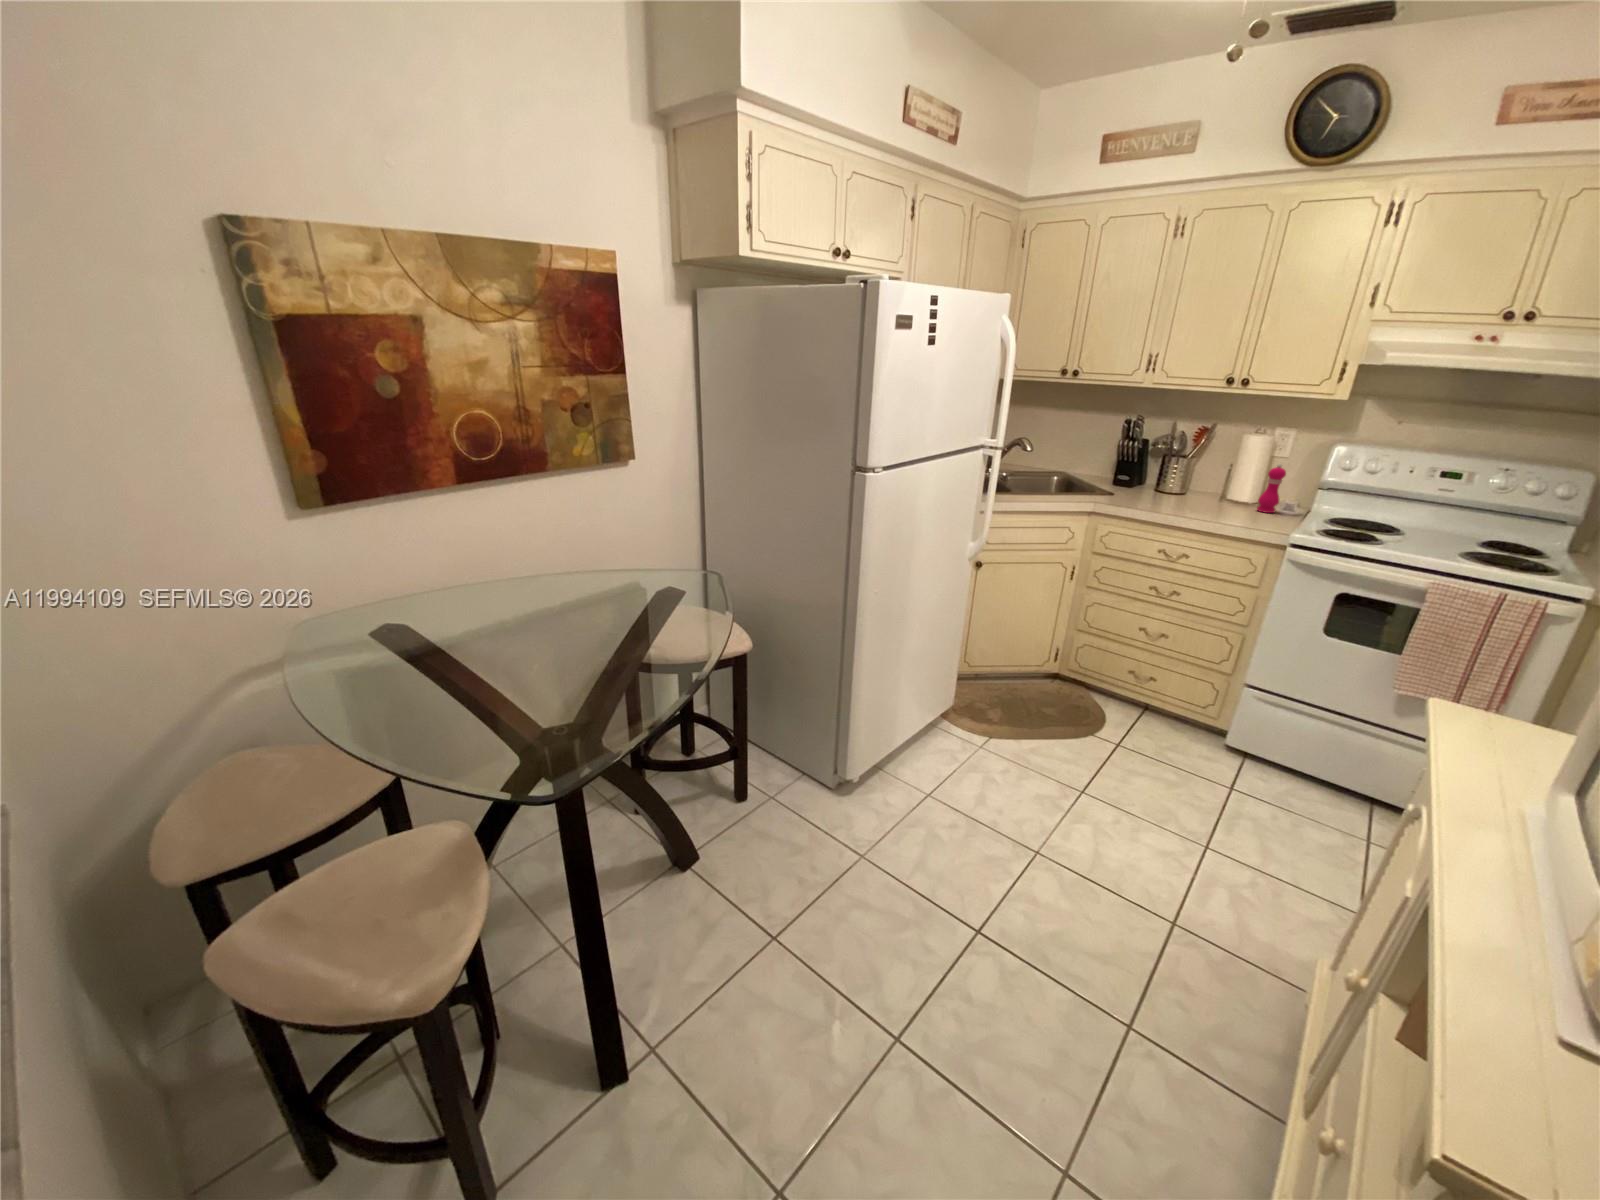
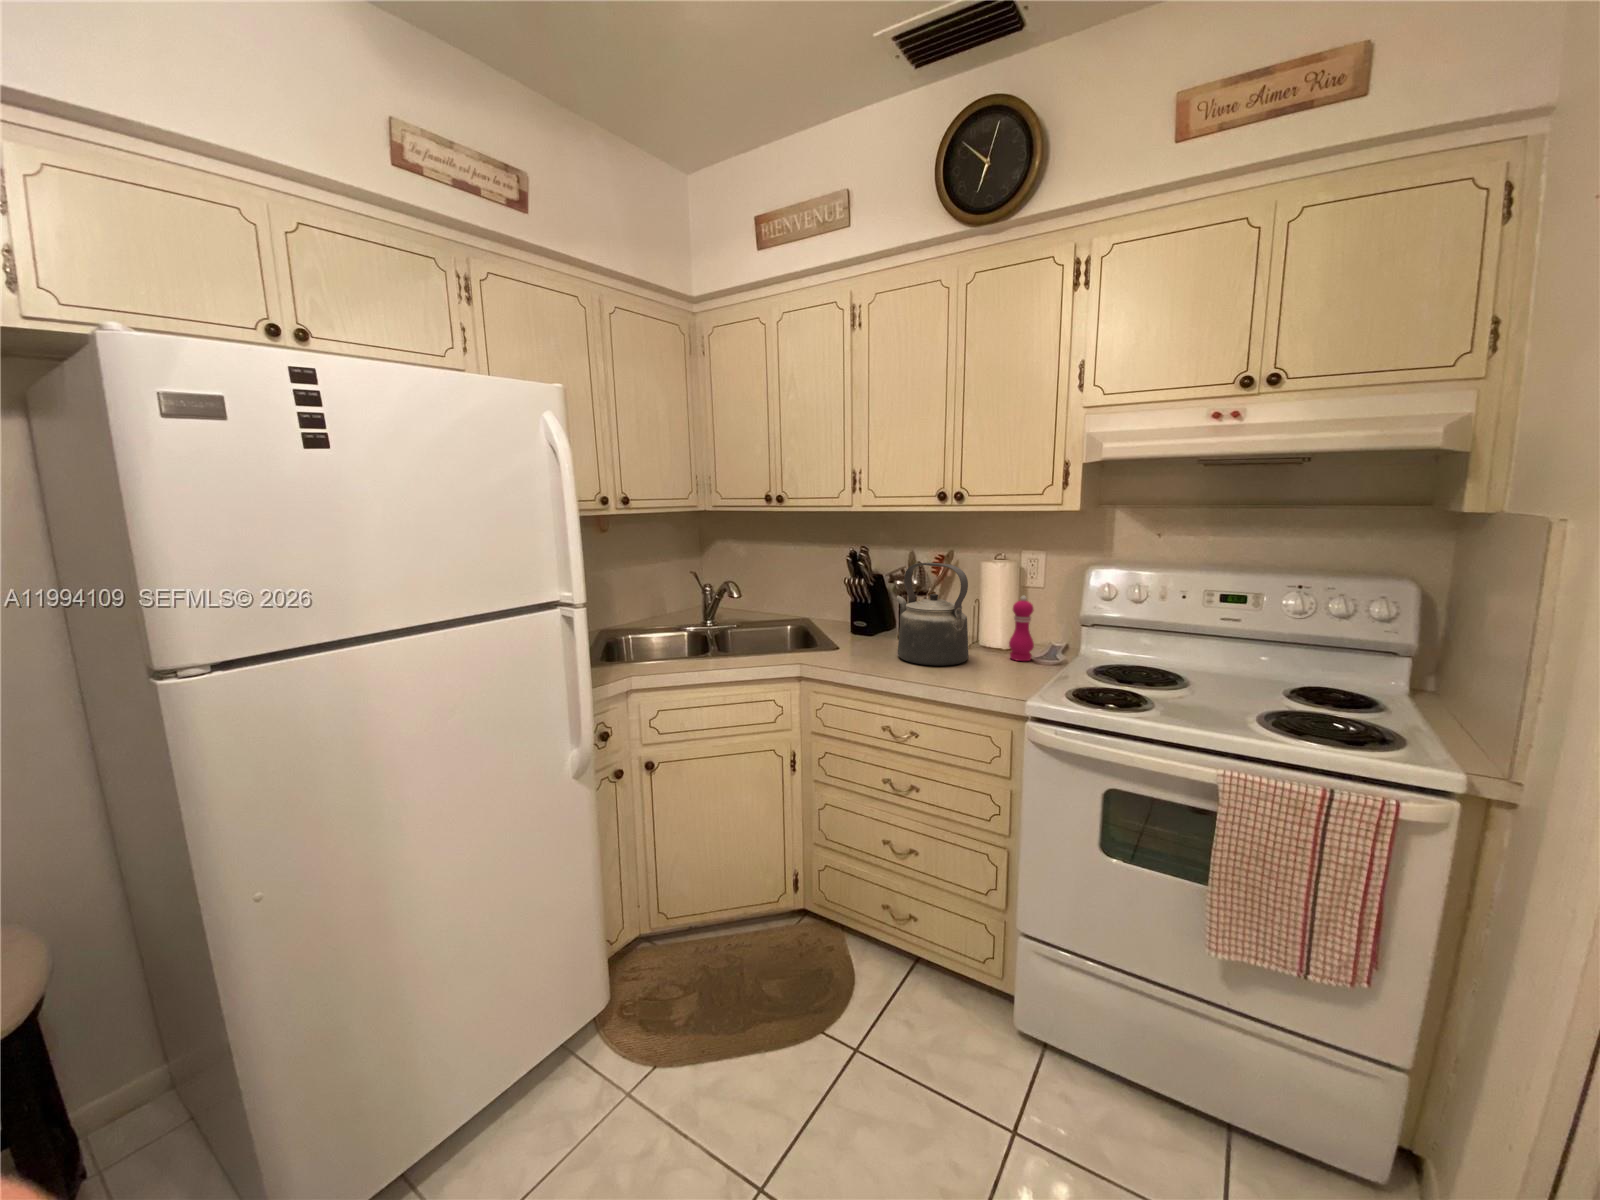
kettle: none [1167,434,1241,511] -> present [896,563,968,666]

